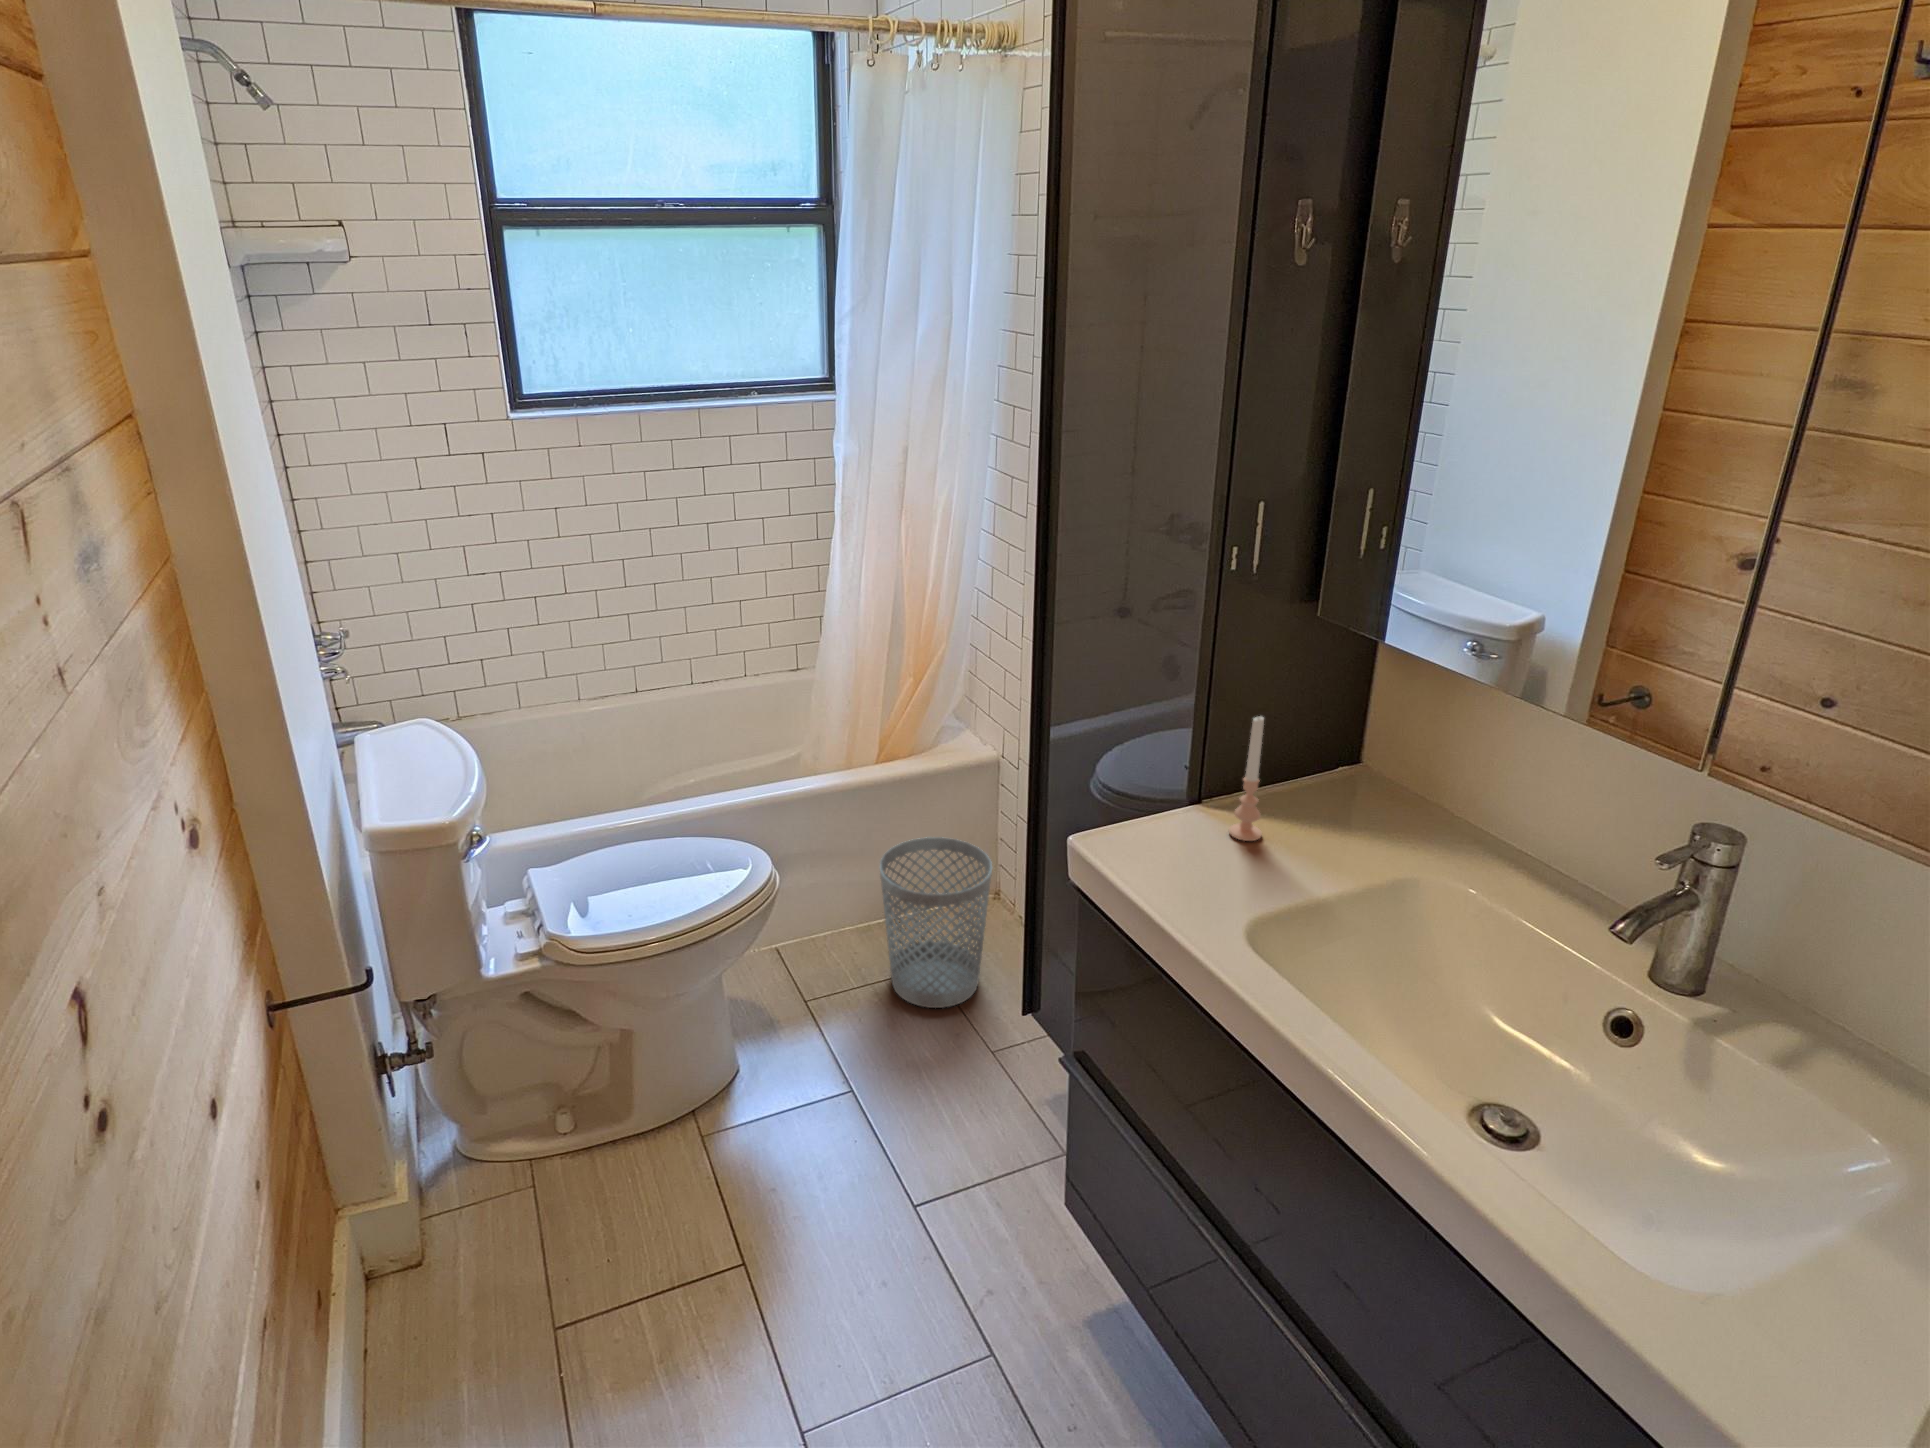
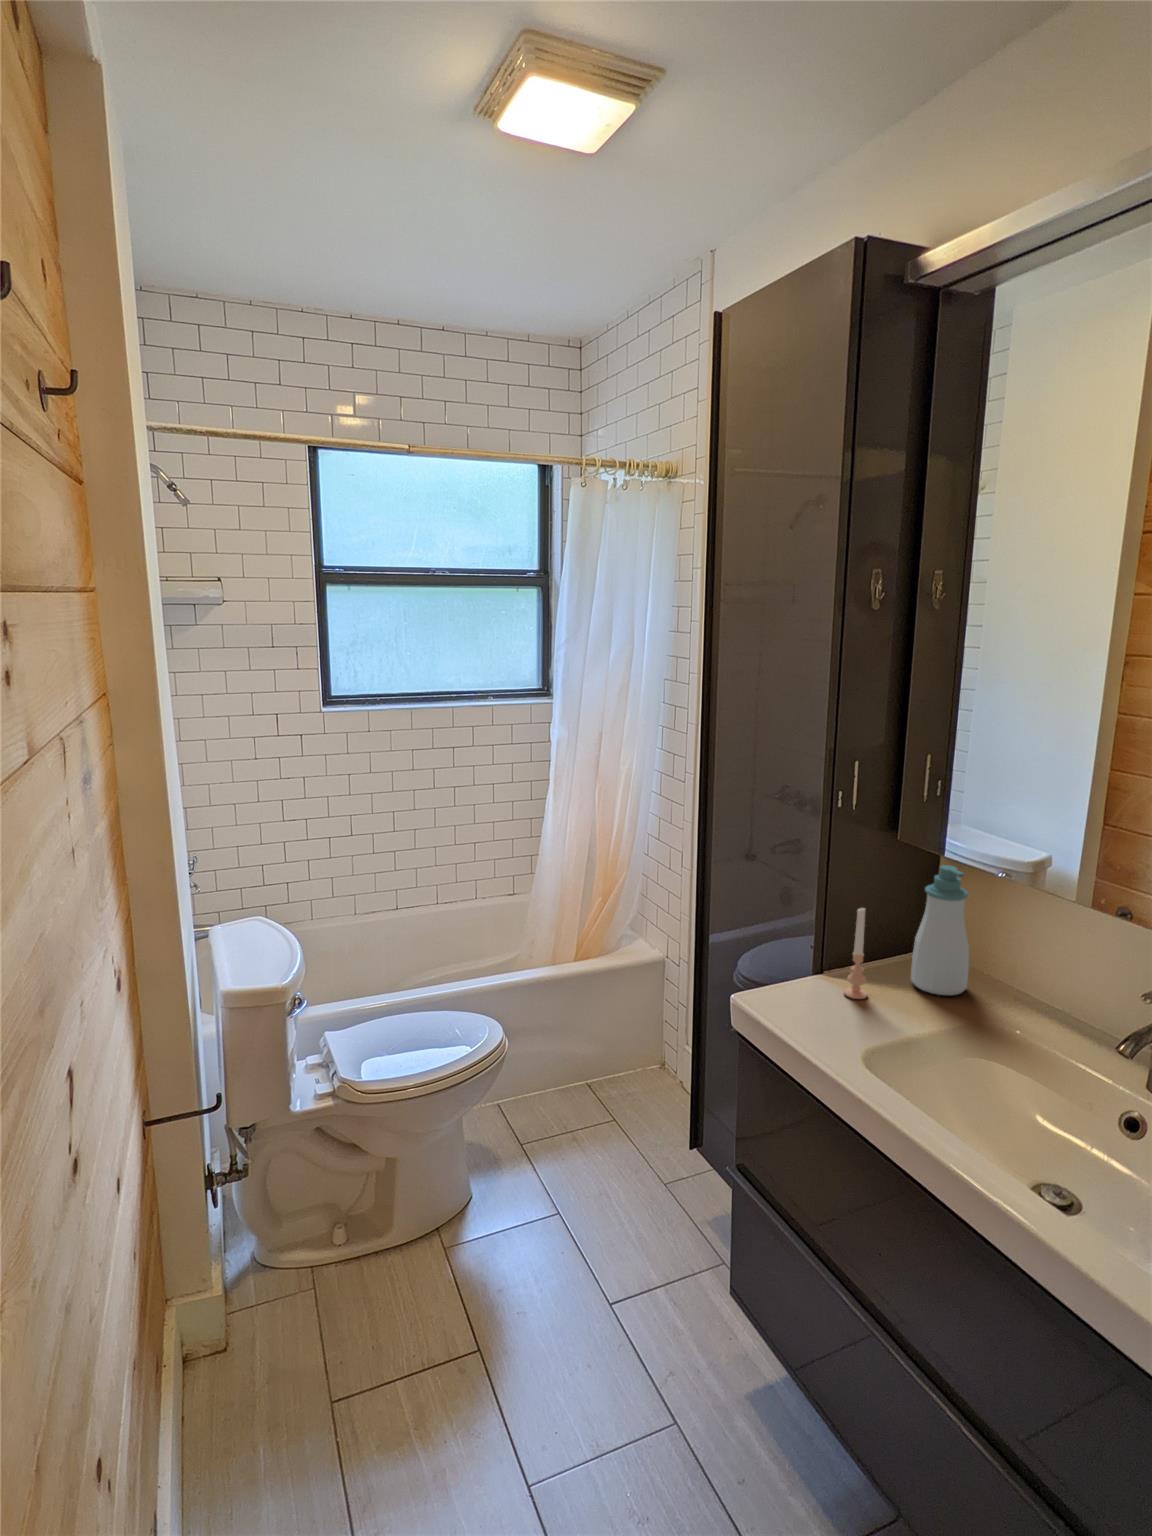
soap bottle: none [1324,653,1413,834] -> present [911,865,969,995]
wastebasket: present [880,837,992,1008] -> none [581,1017,665,1151]

